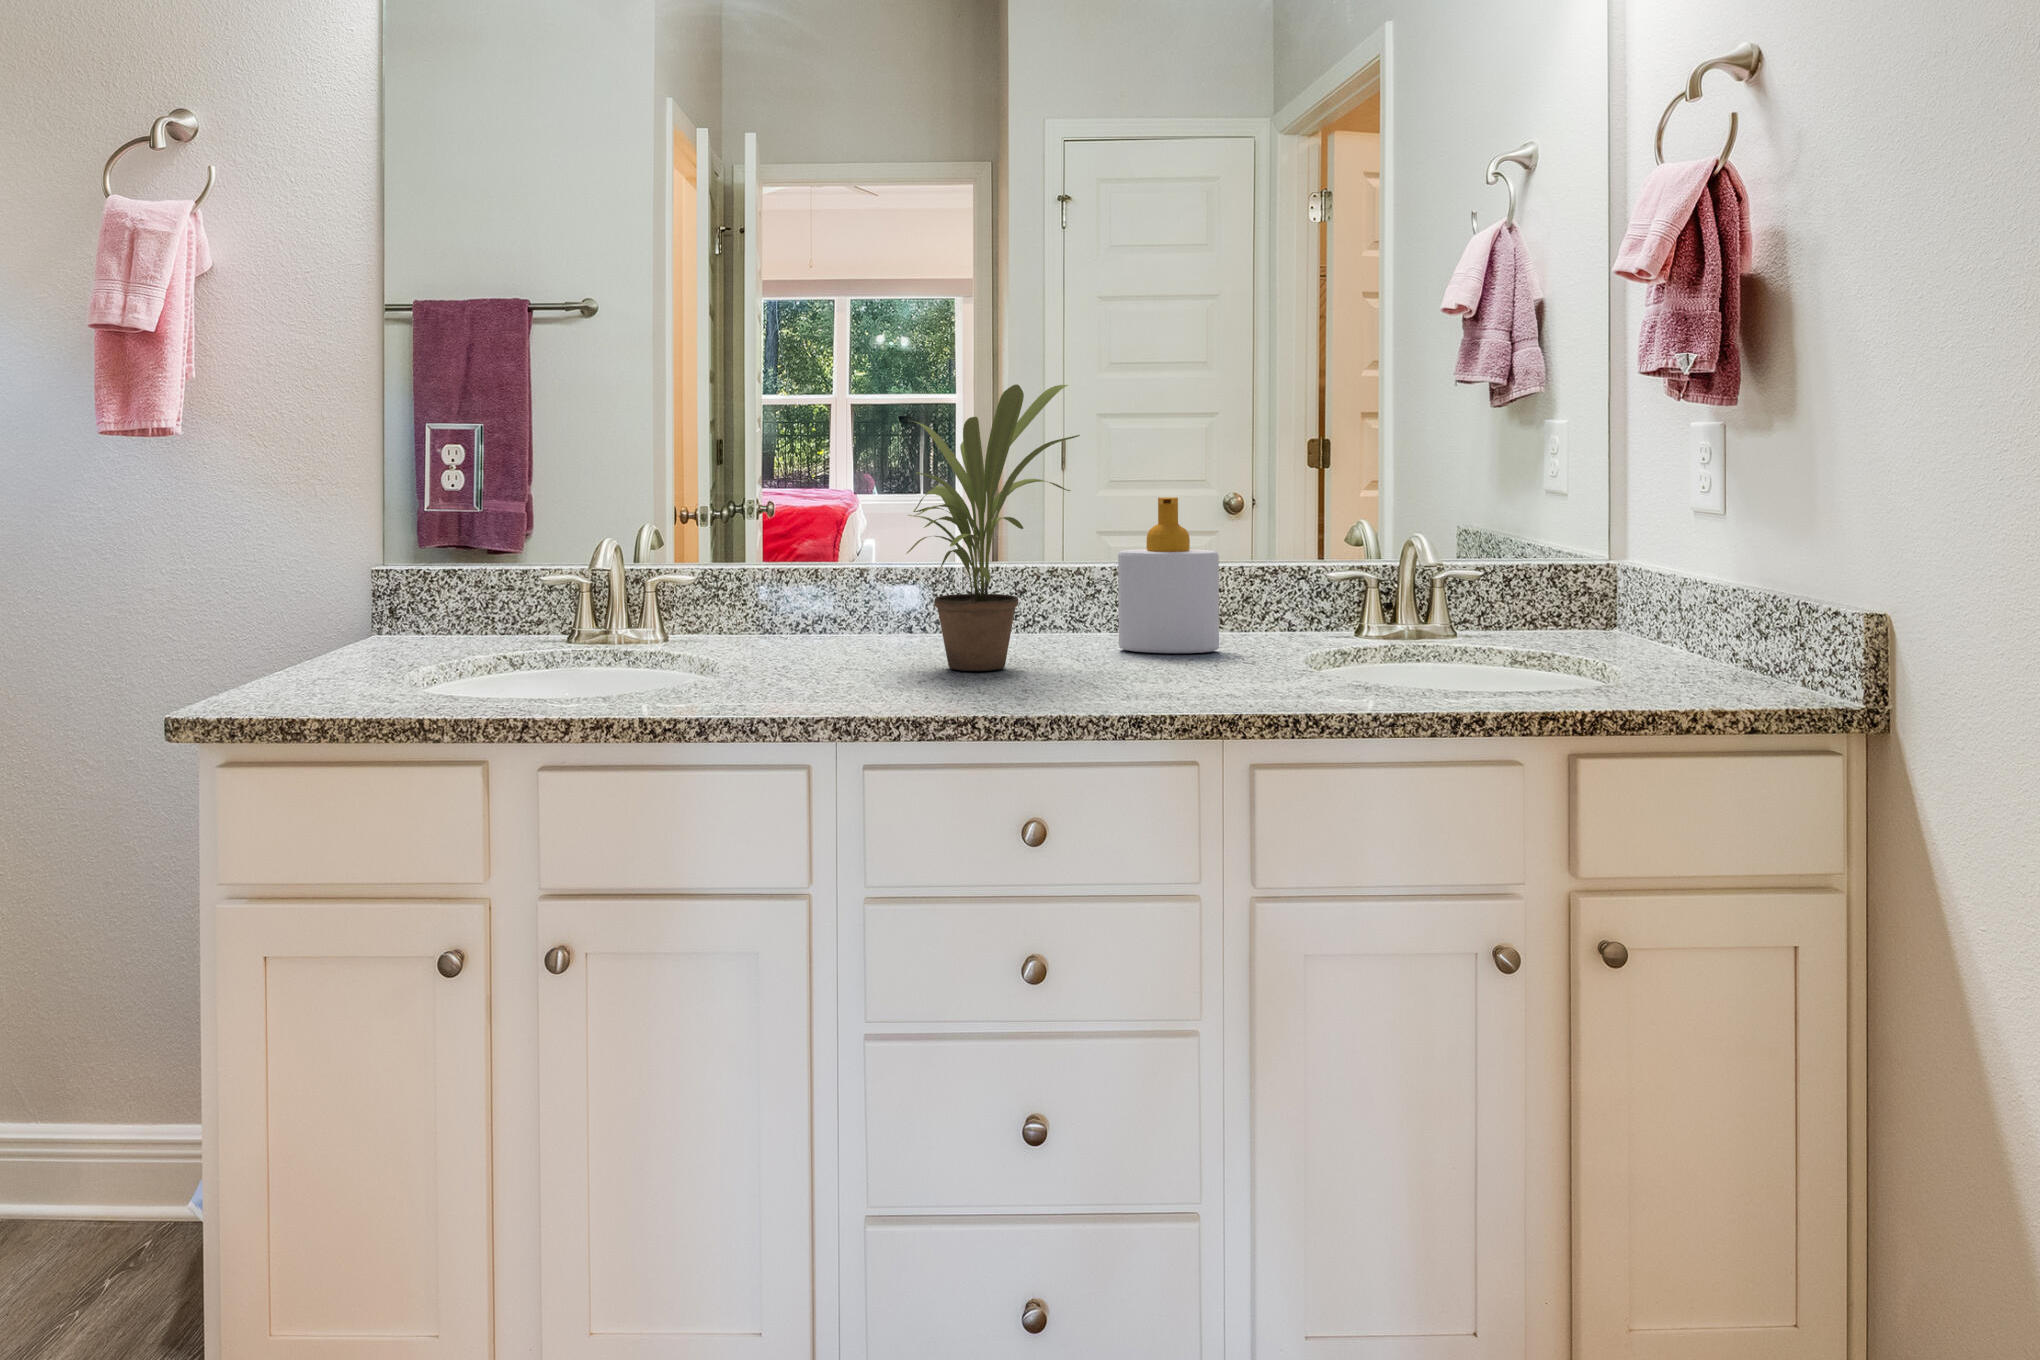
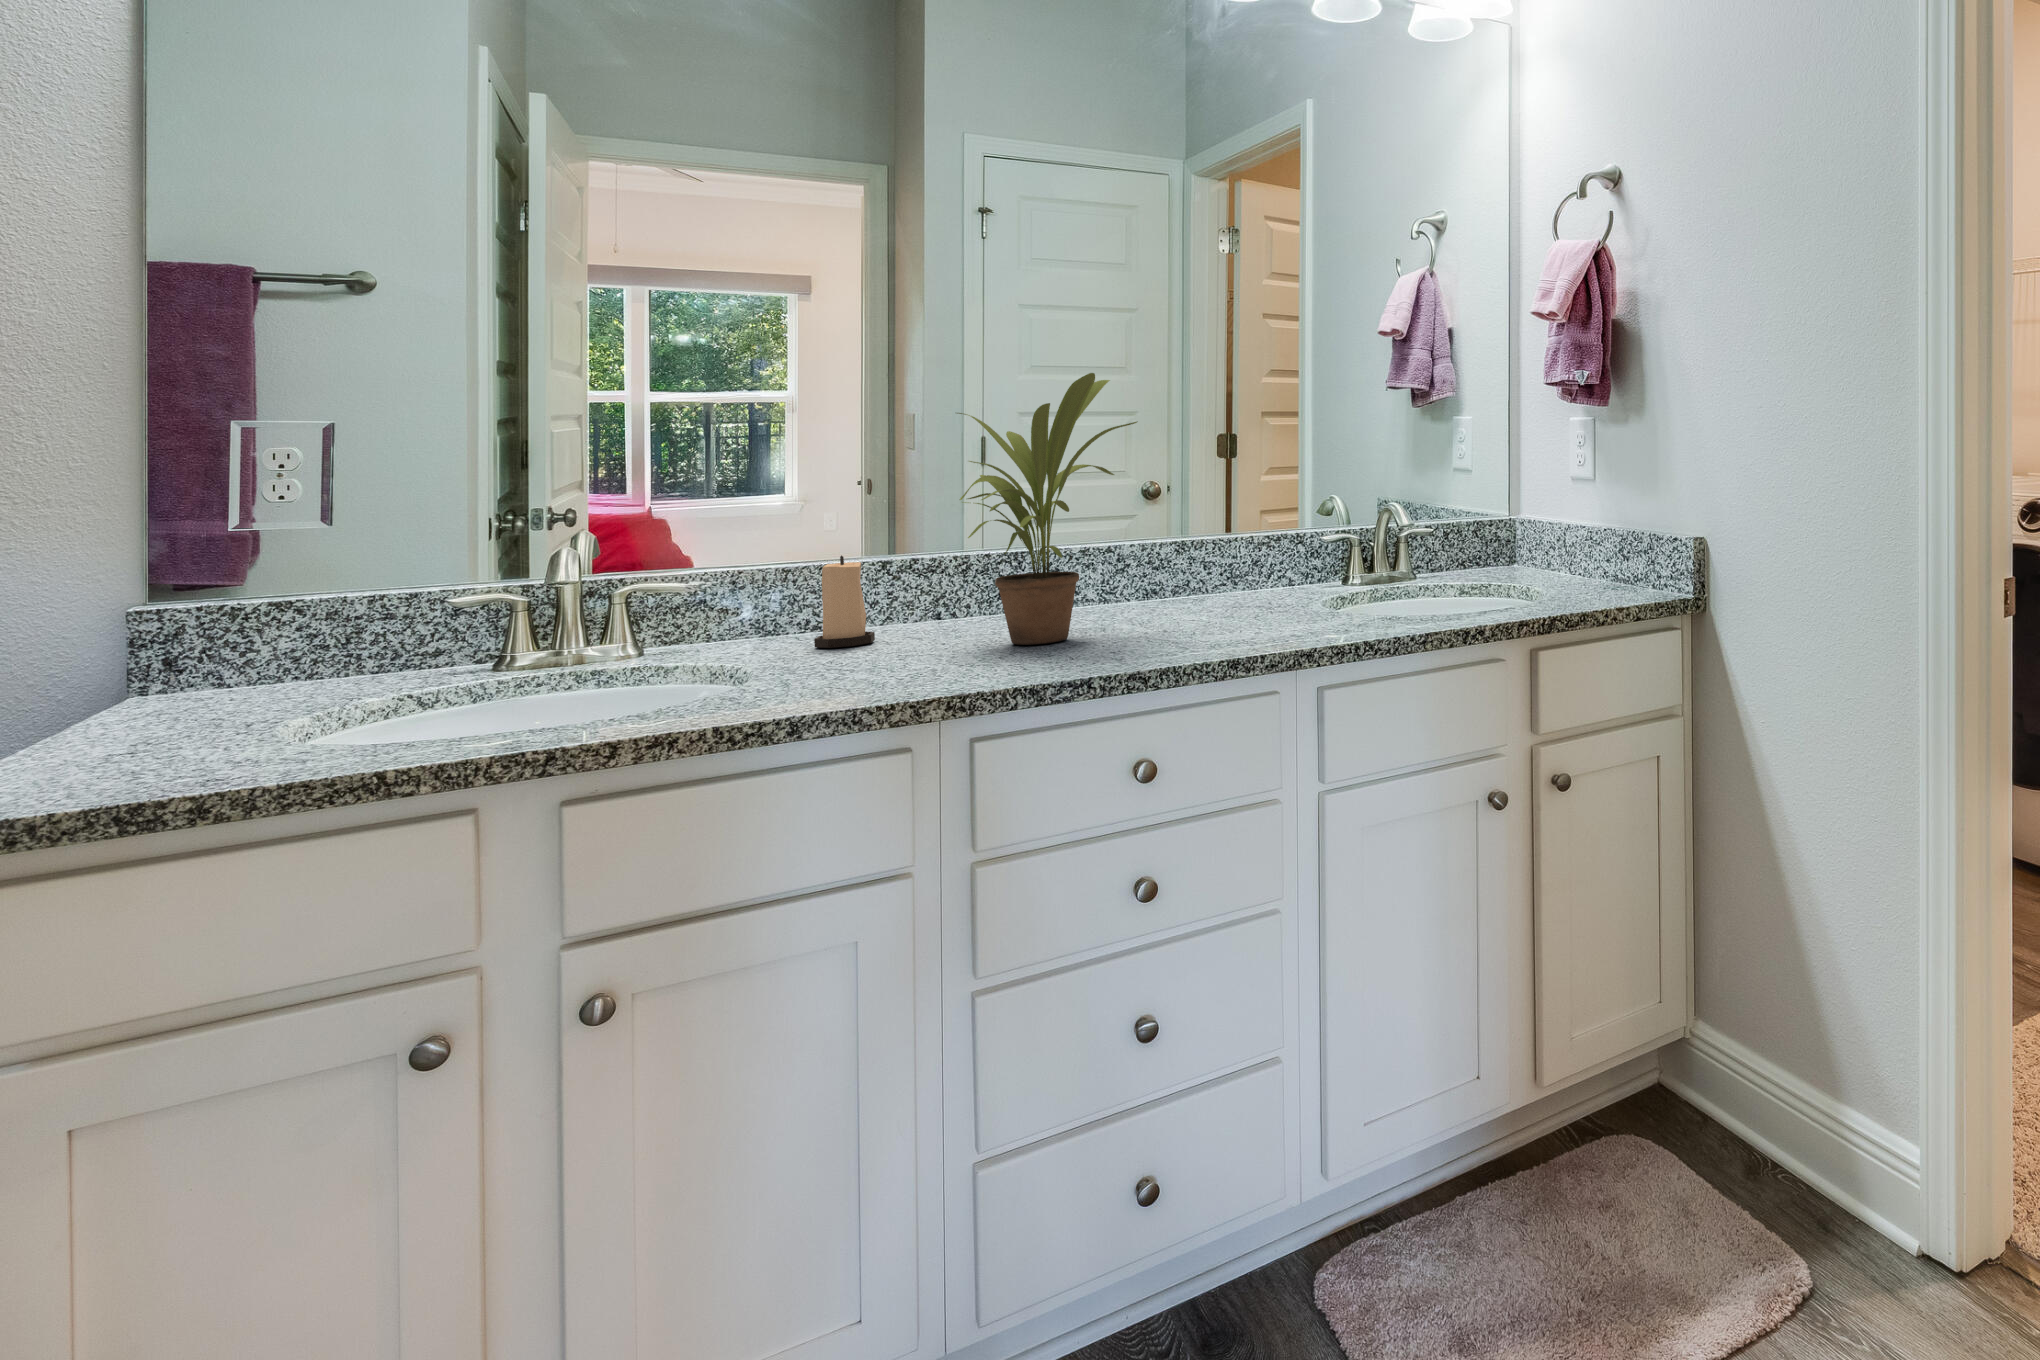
soap bottle: present [1118,497,1219,653] -> none [1149,479,1239,615]
candle: none [787,560,841,652] -> present [814,555,875,648]

